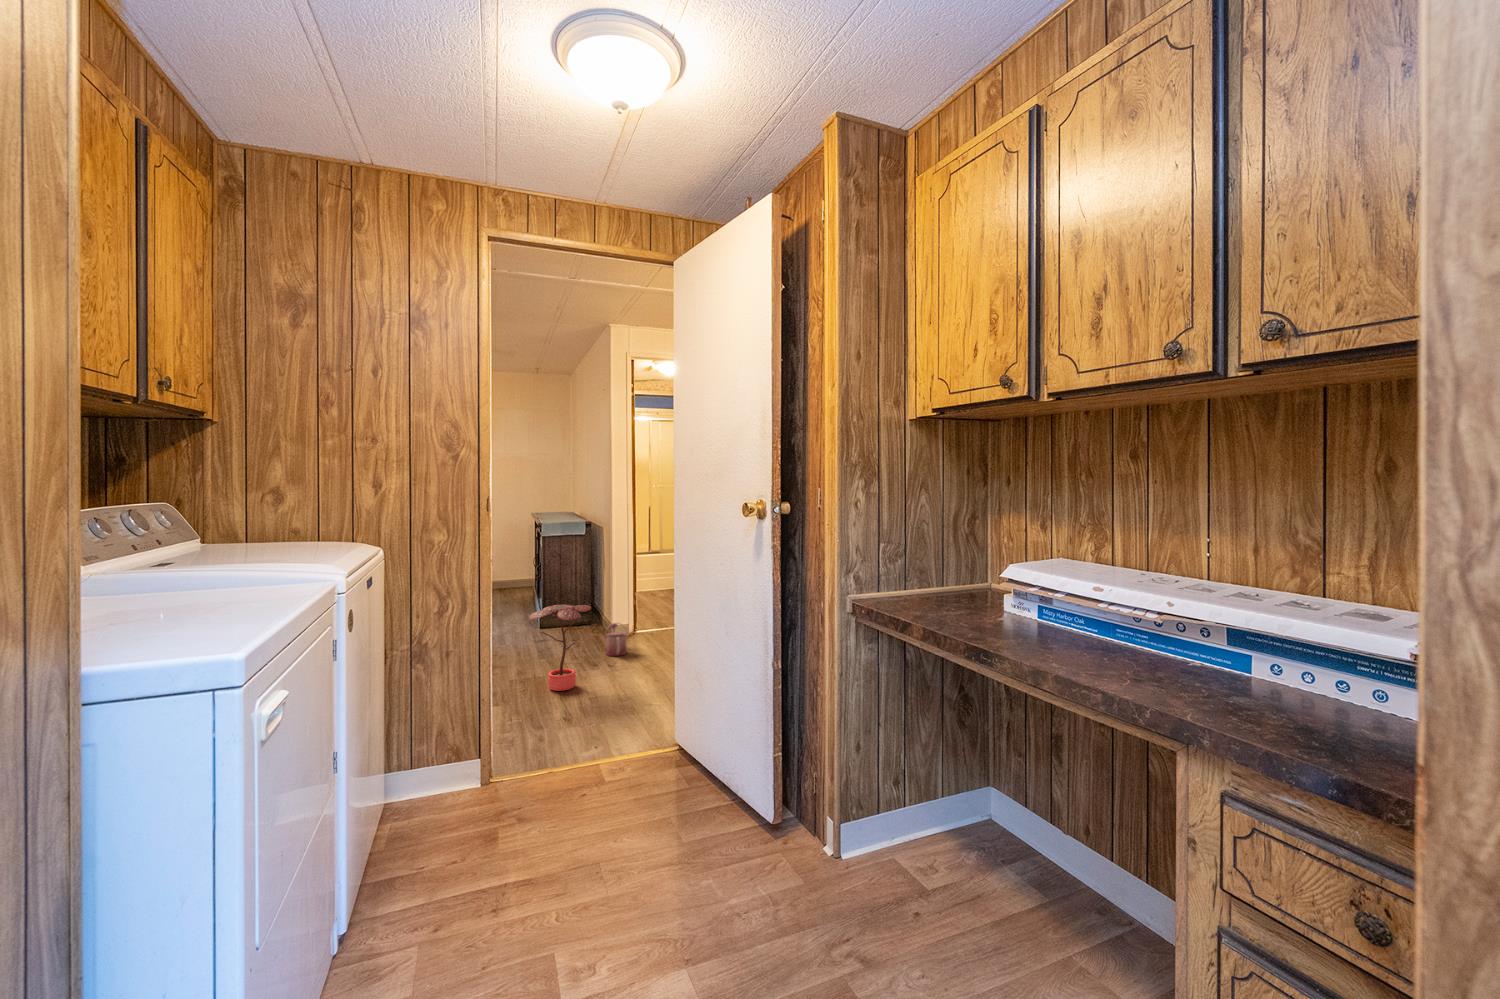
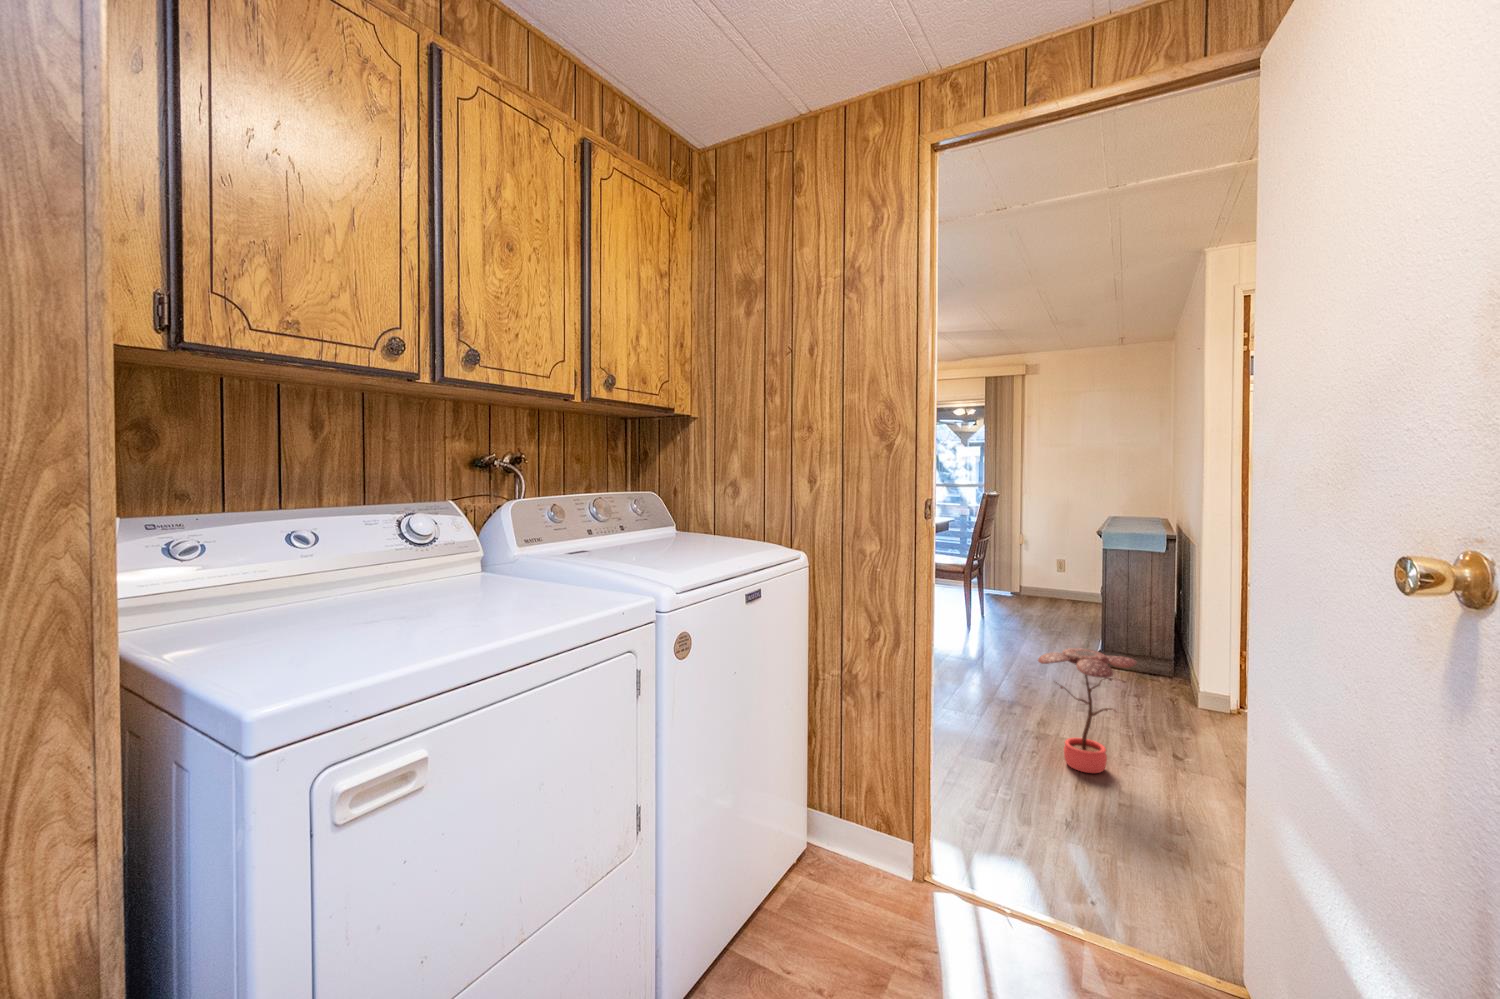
watering can: present [605,623,627,656] -> none [1174,690,1217,743]

